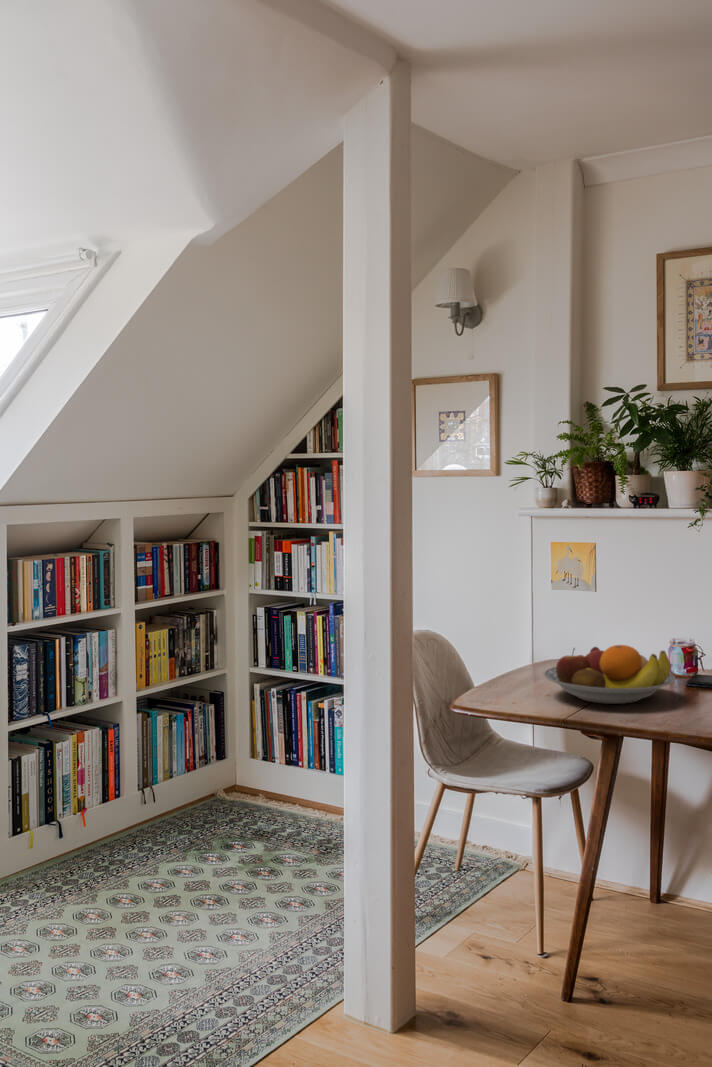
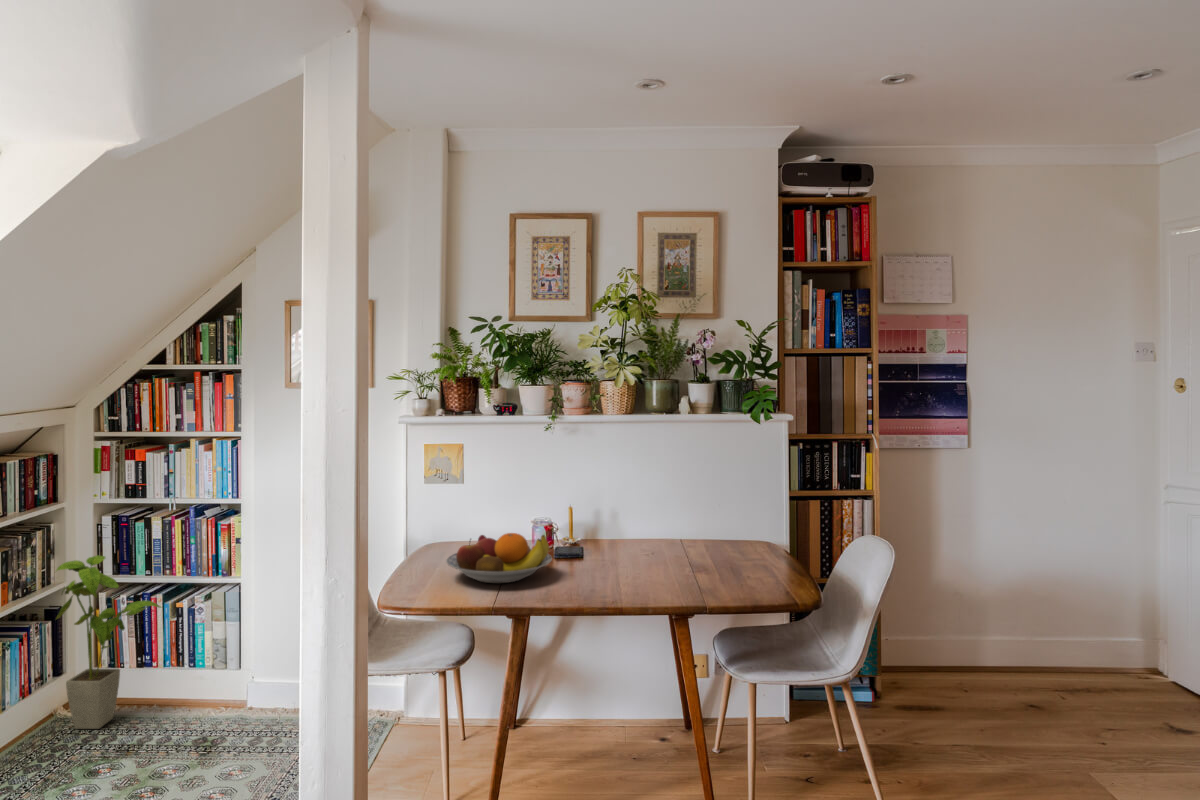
house plant: none [209,643,300,811] -> present [56,556,160,729]

